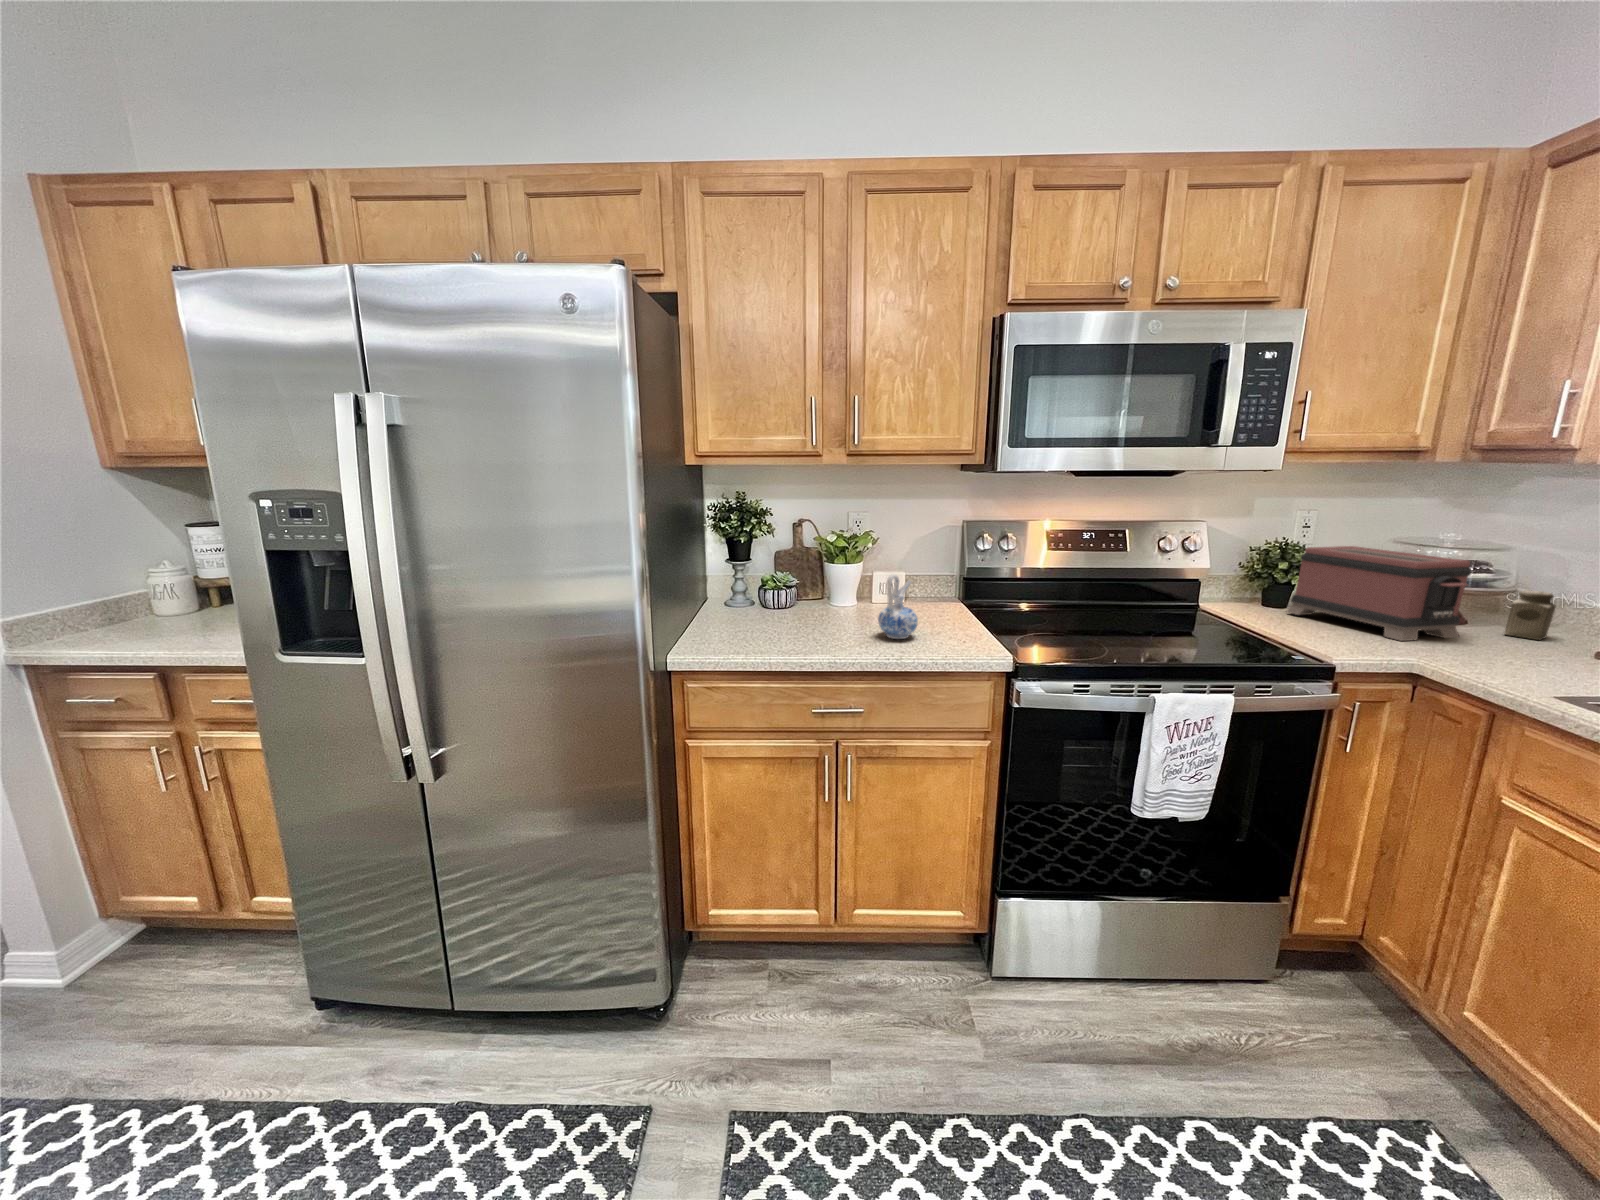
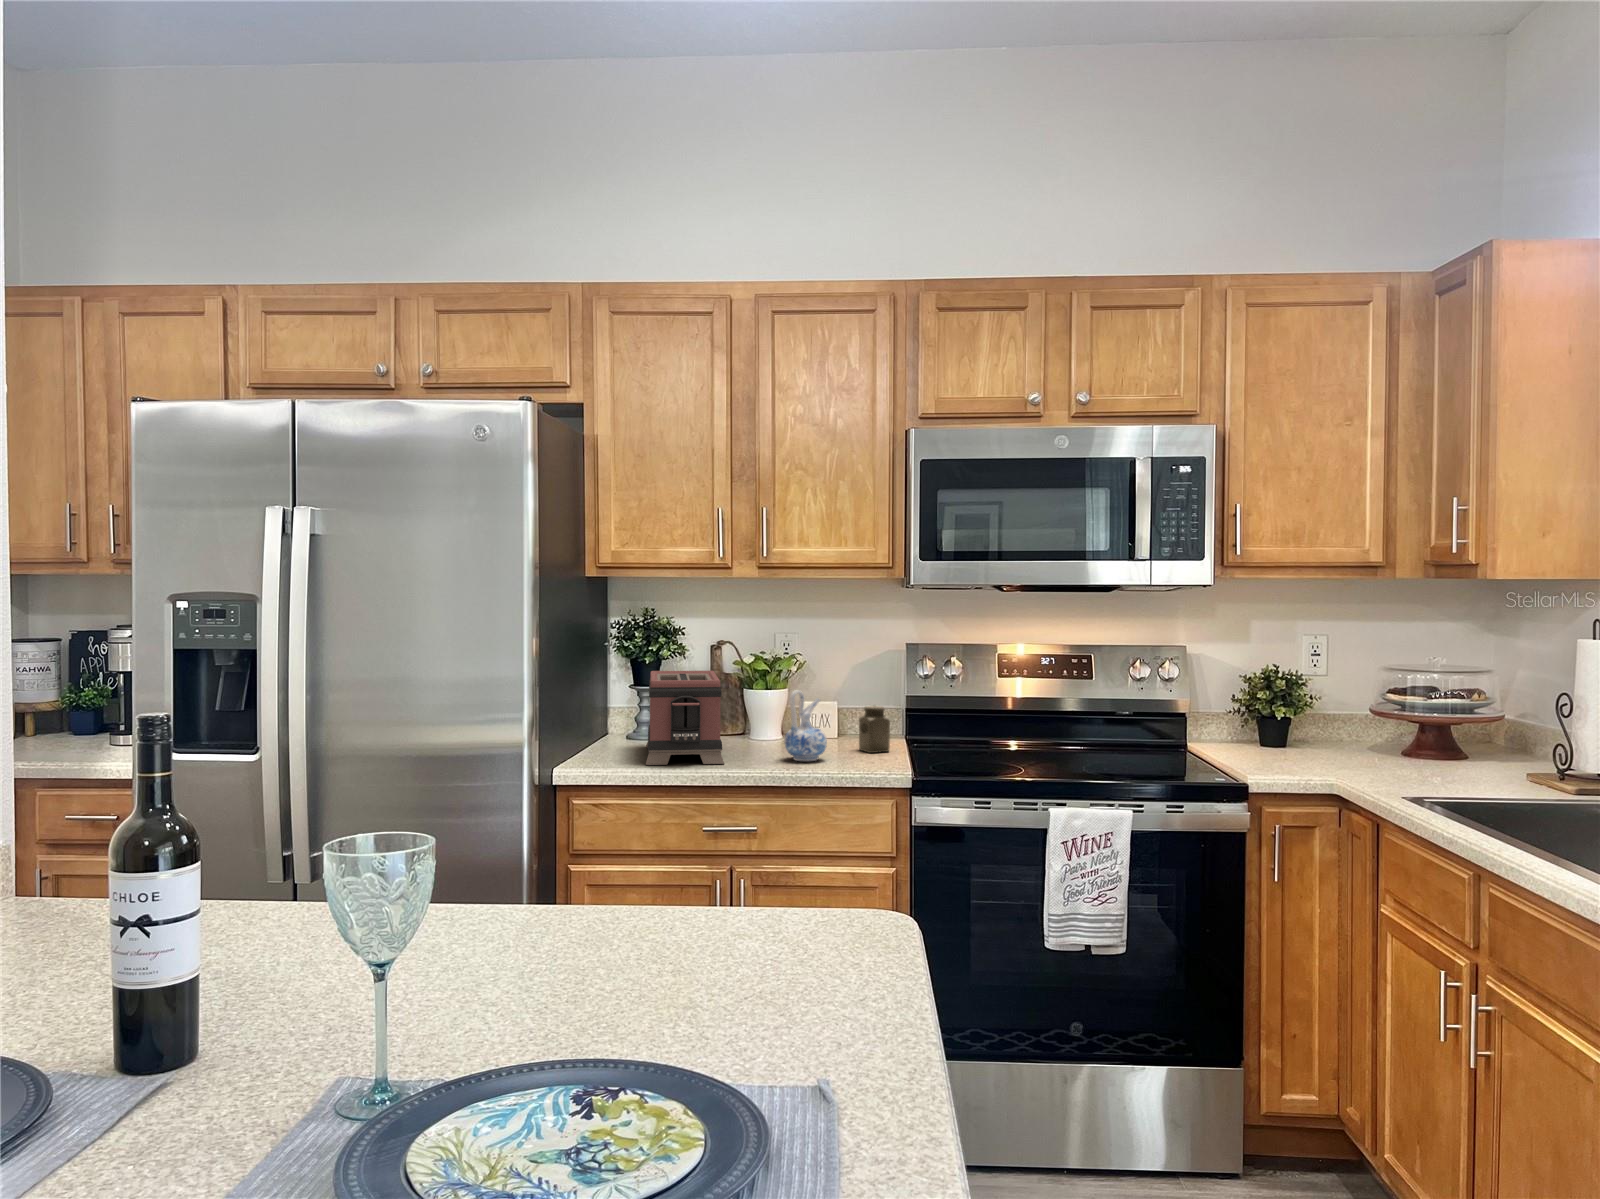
toaster: present [1287,546,1471,641] -> present [646,671,724,765]
salt shaker: present [1505,590,1556,640] -> present [859,706,890,753]

